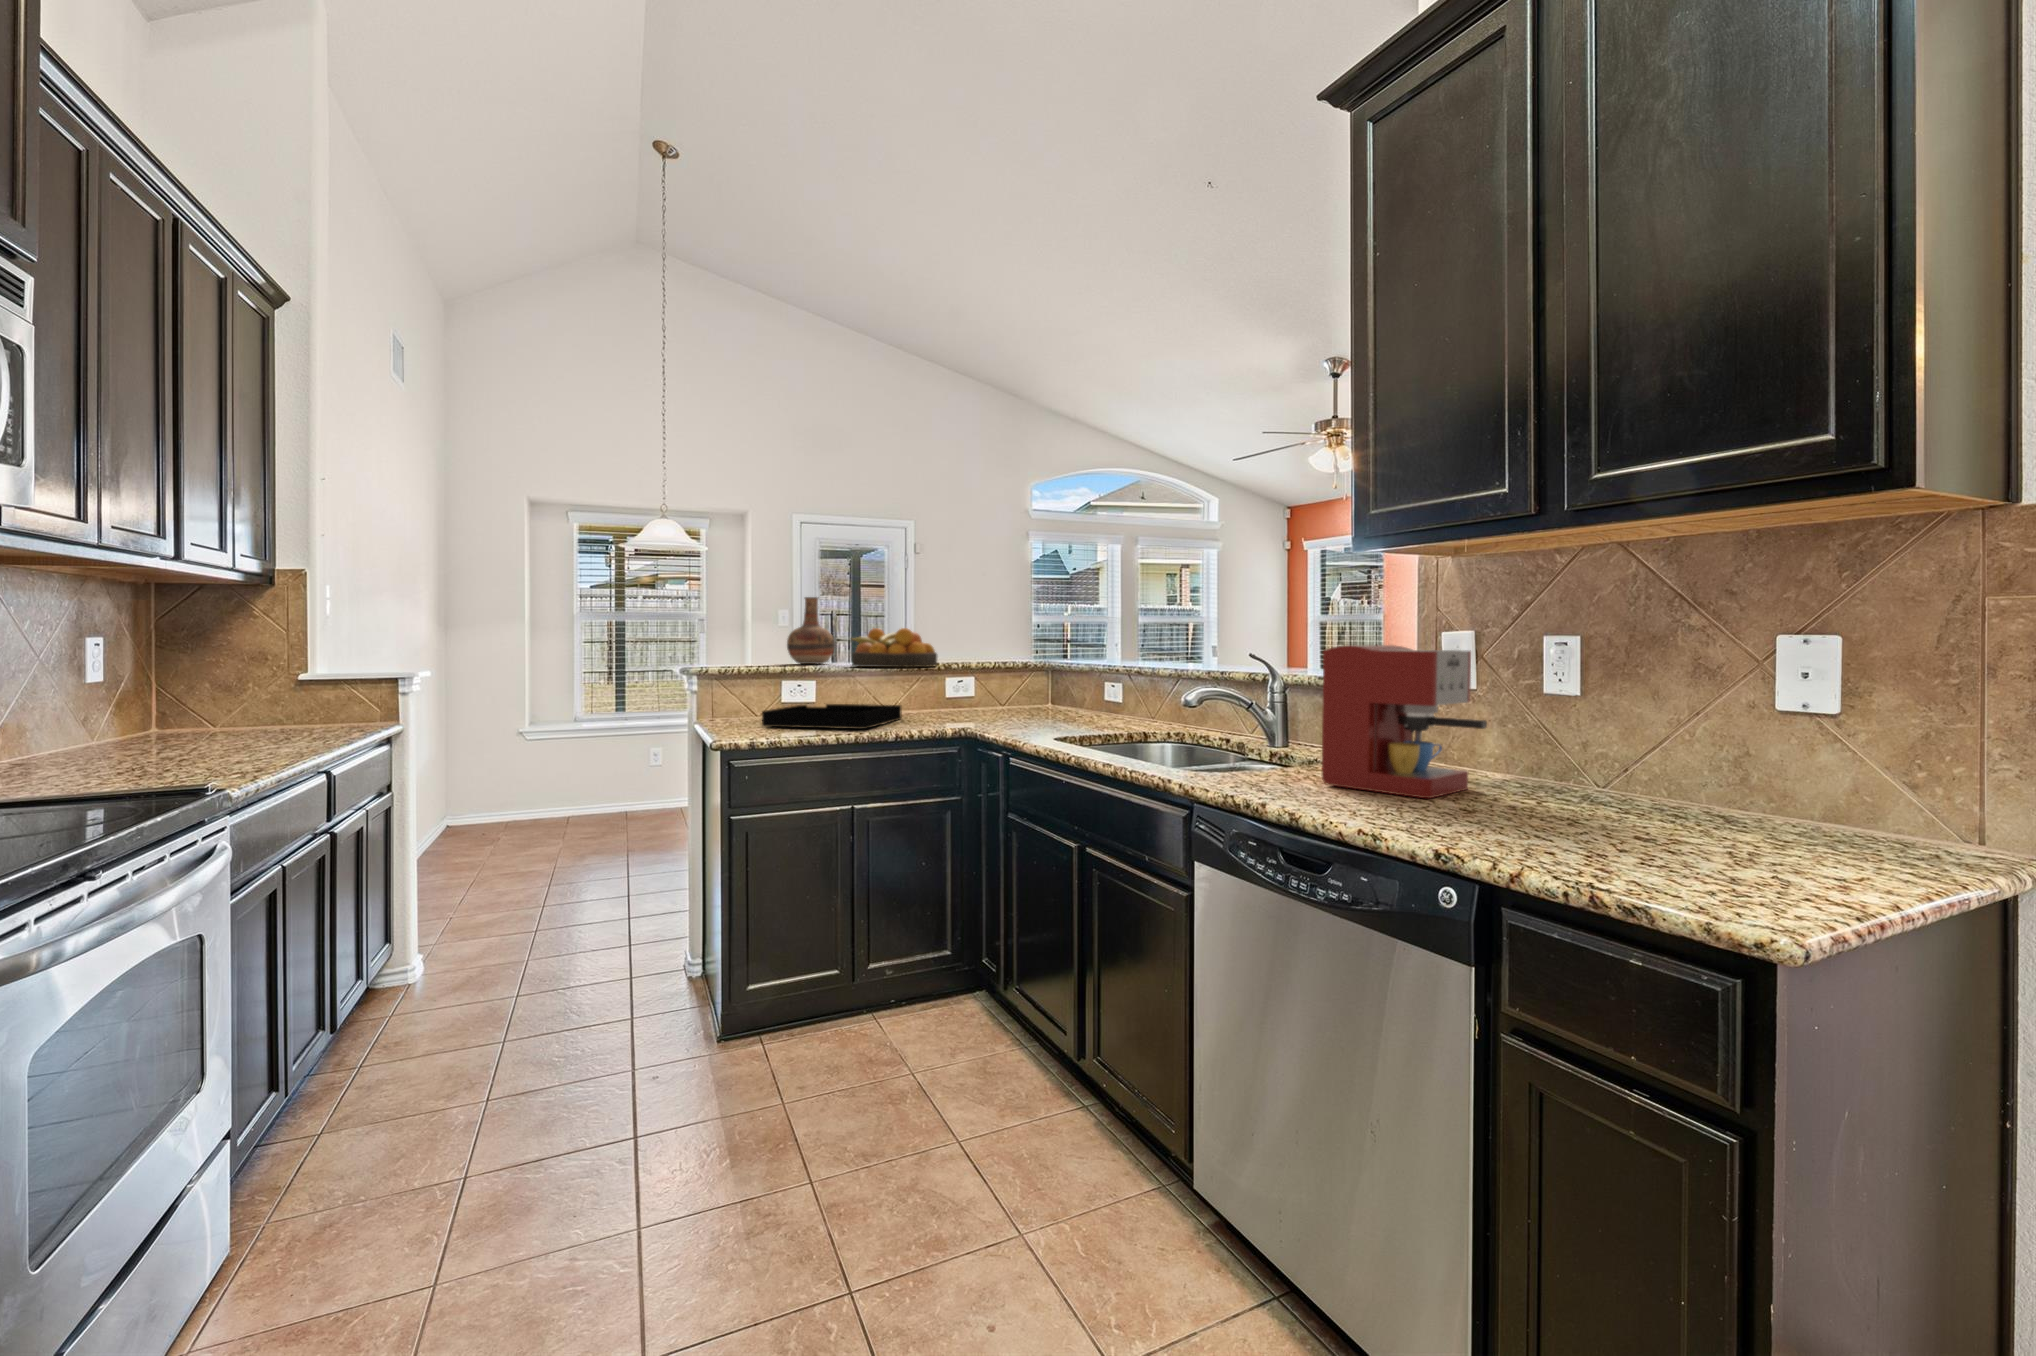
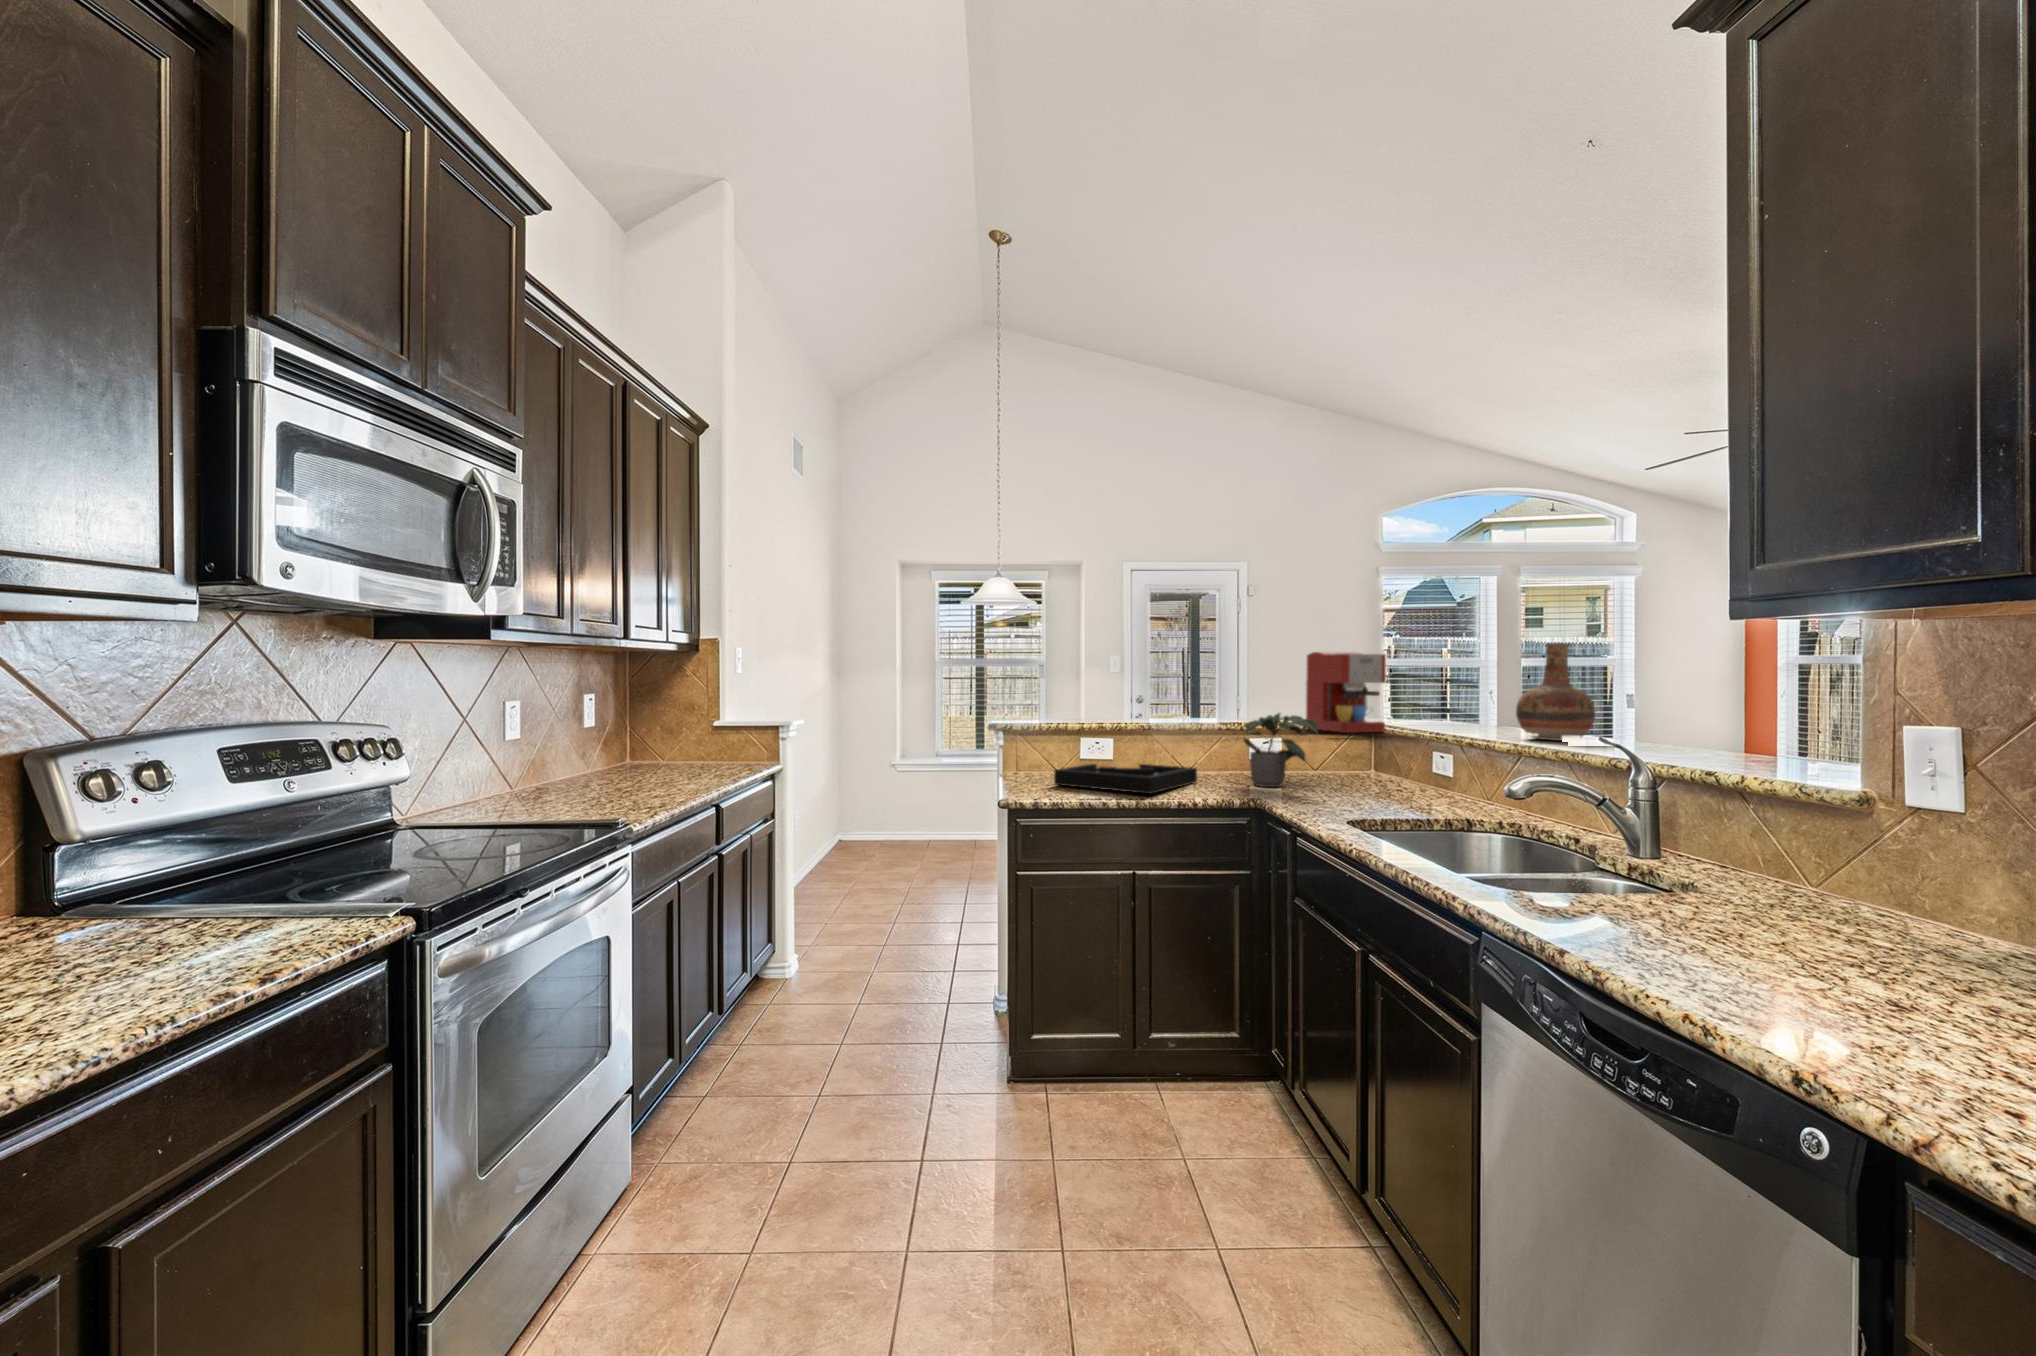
vase: present [787,597,835,664] -> present [1516,643,1595,741]
fruit bowl: present [851,628,937,667] -> none [1156,684,1248,726]
coffee maker: present [1322,645,1487,798] -> present [1306,652,1386,733]
potted plant: none [936,650,1014,719] -> present [1243,713,1318,787]

